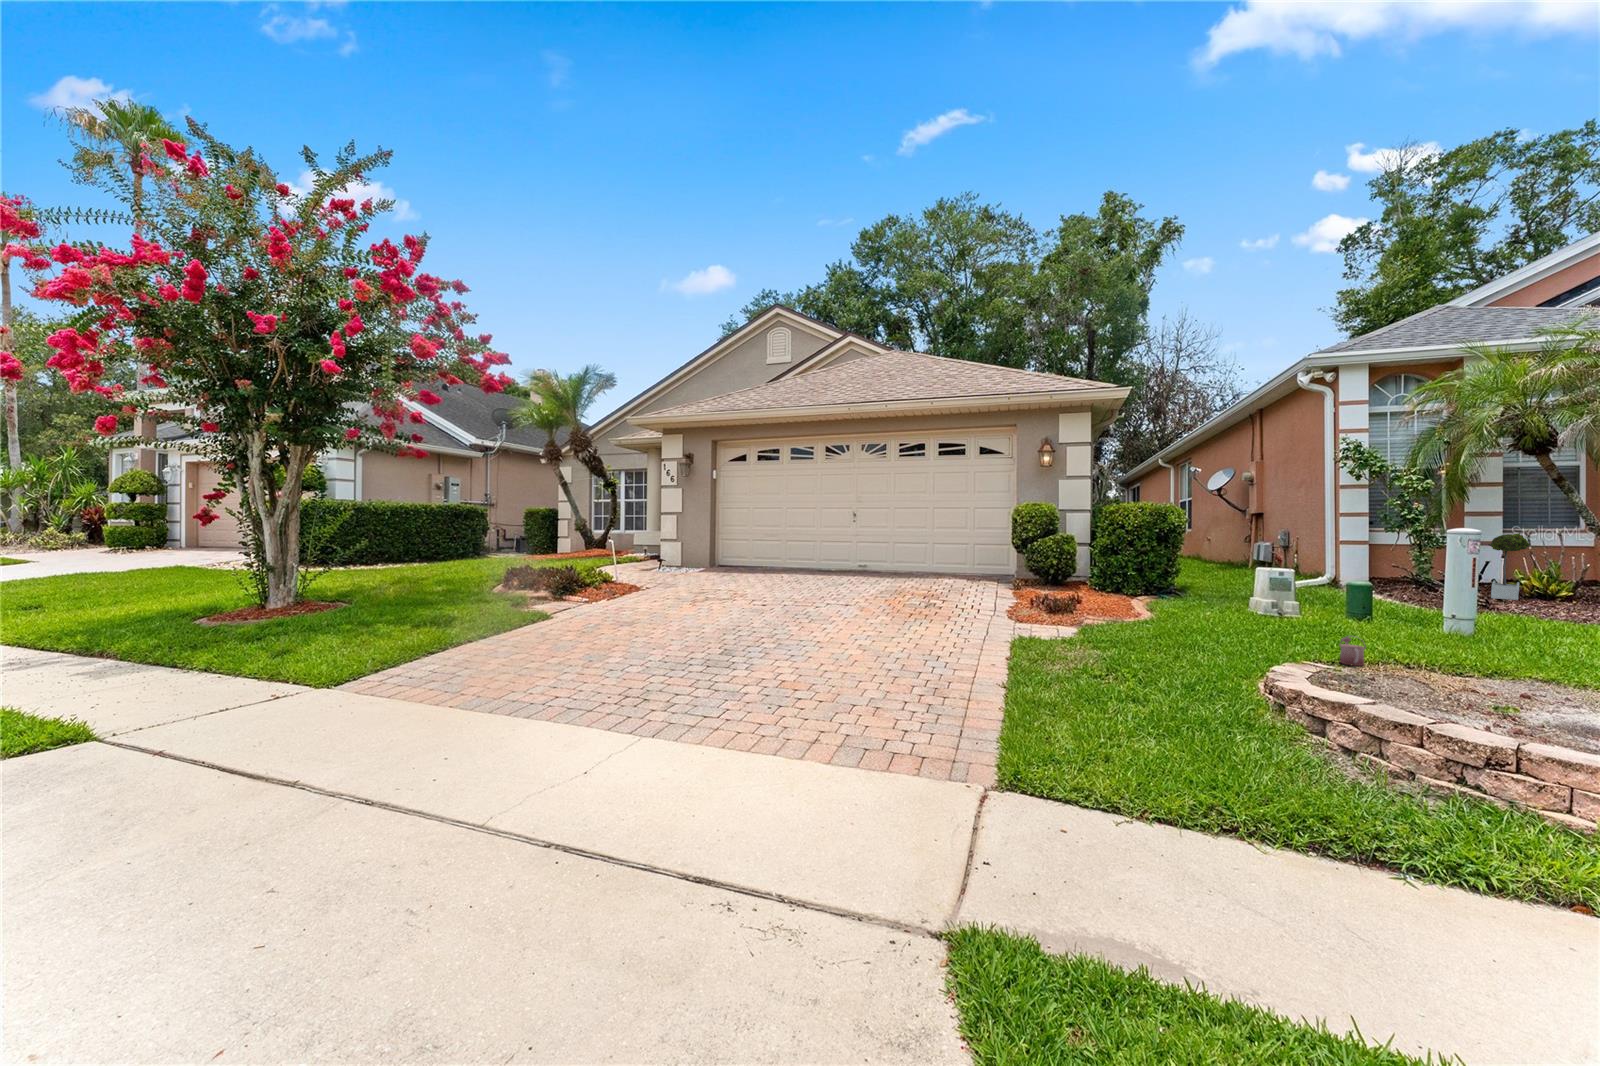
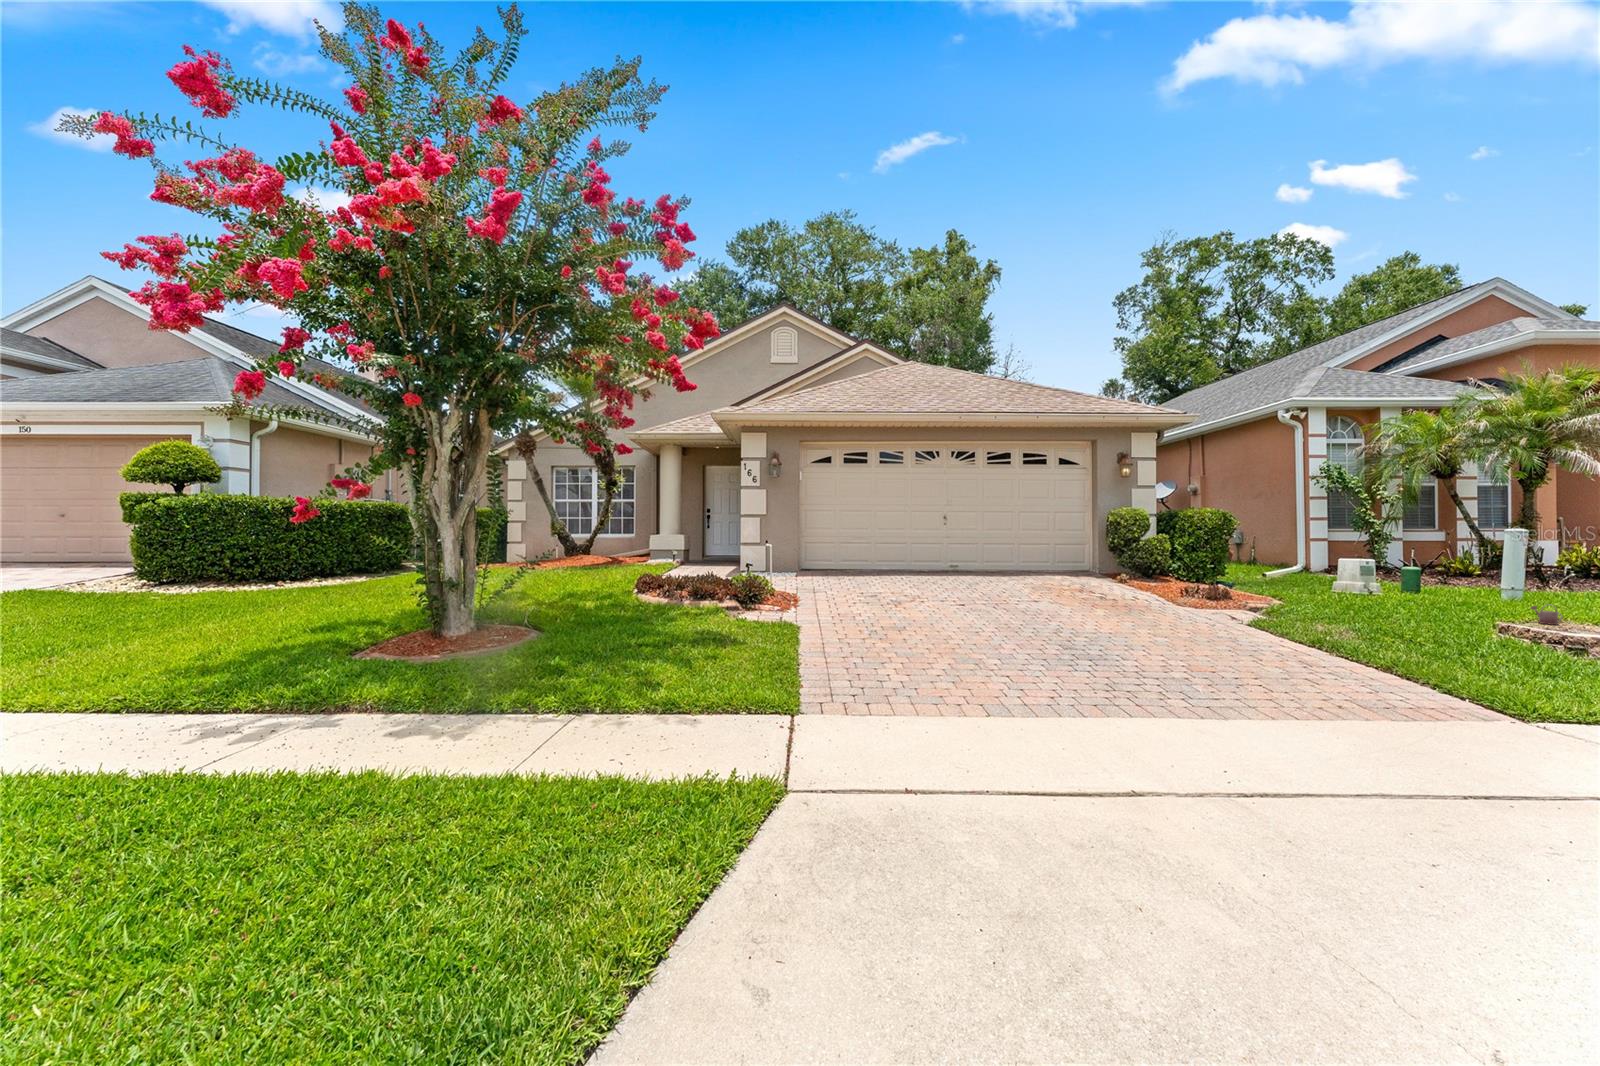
potted tree: present [1488,533,1530,600] -> none [1405,532,1432,579]

